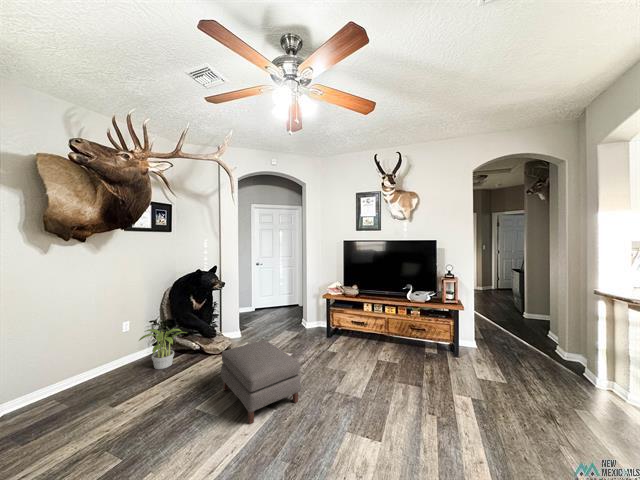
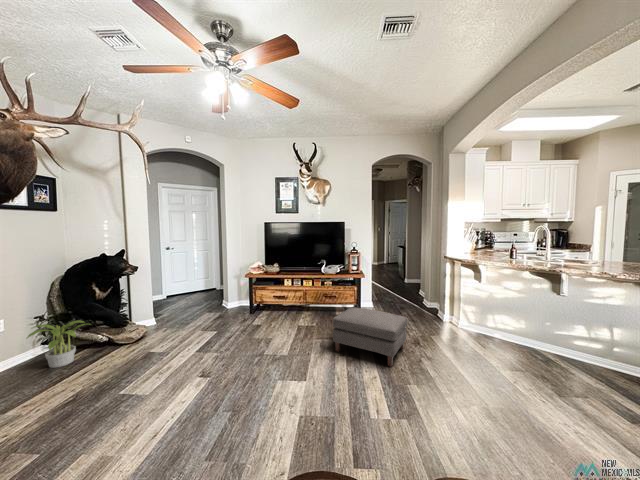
ottoman: present [221,340,301,424] -> present [333,307,407,367]

